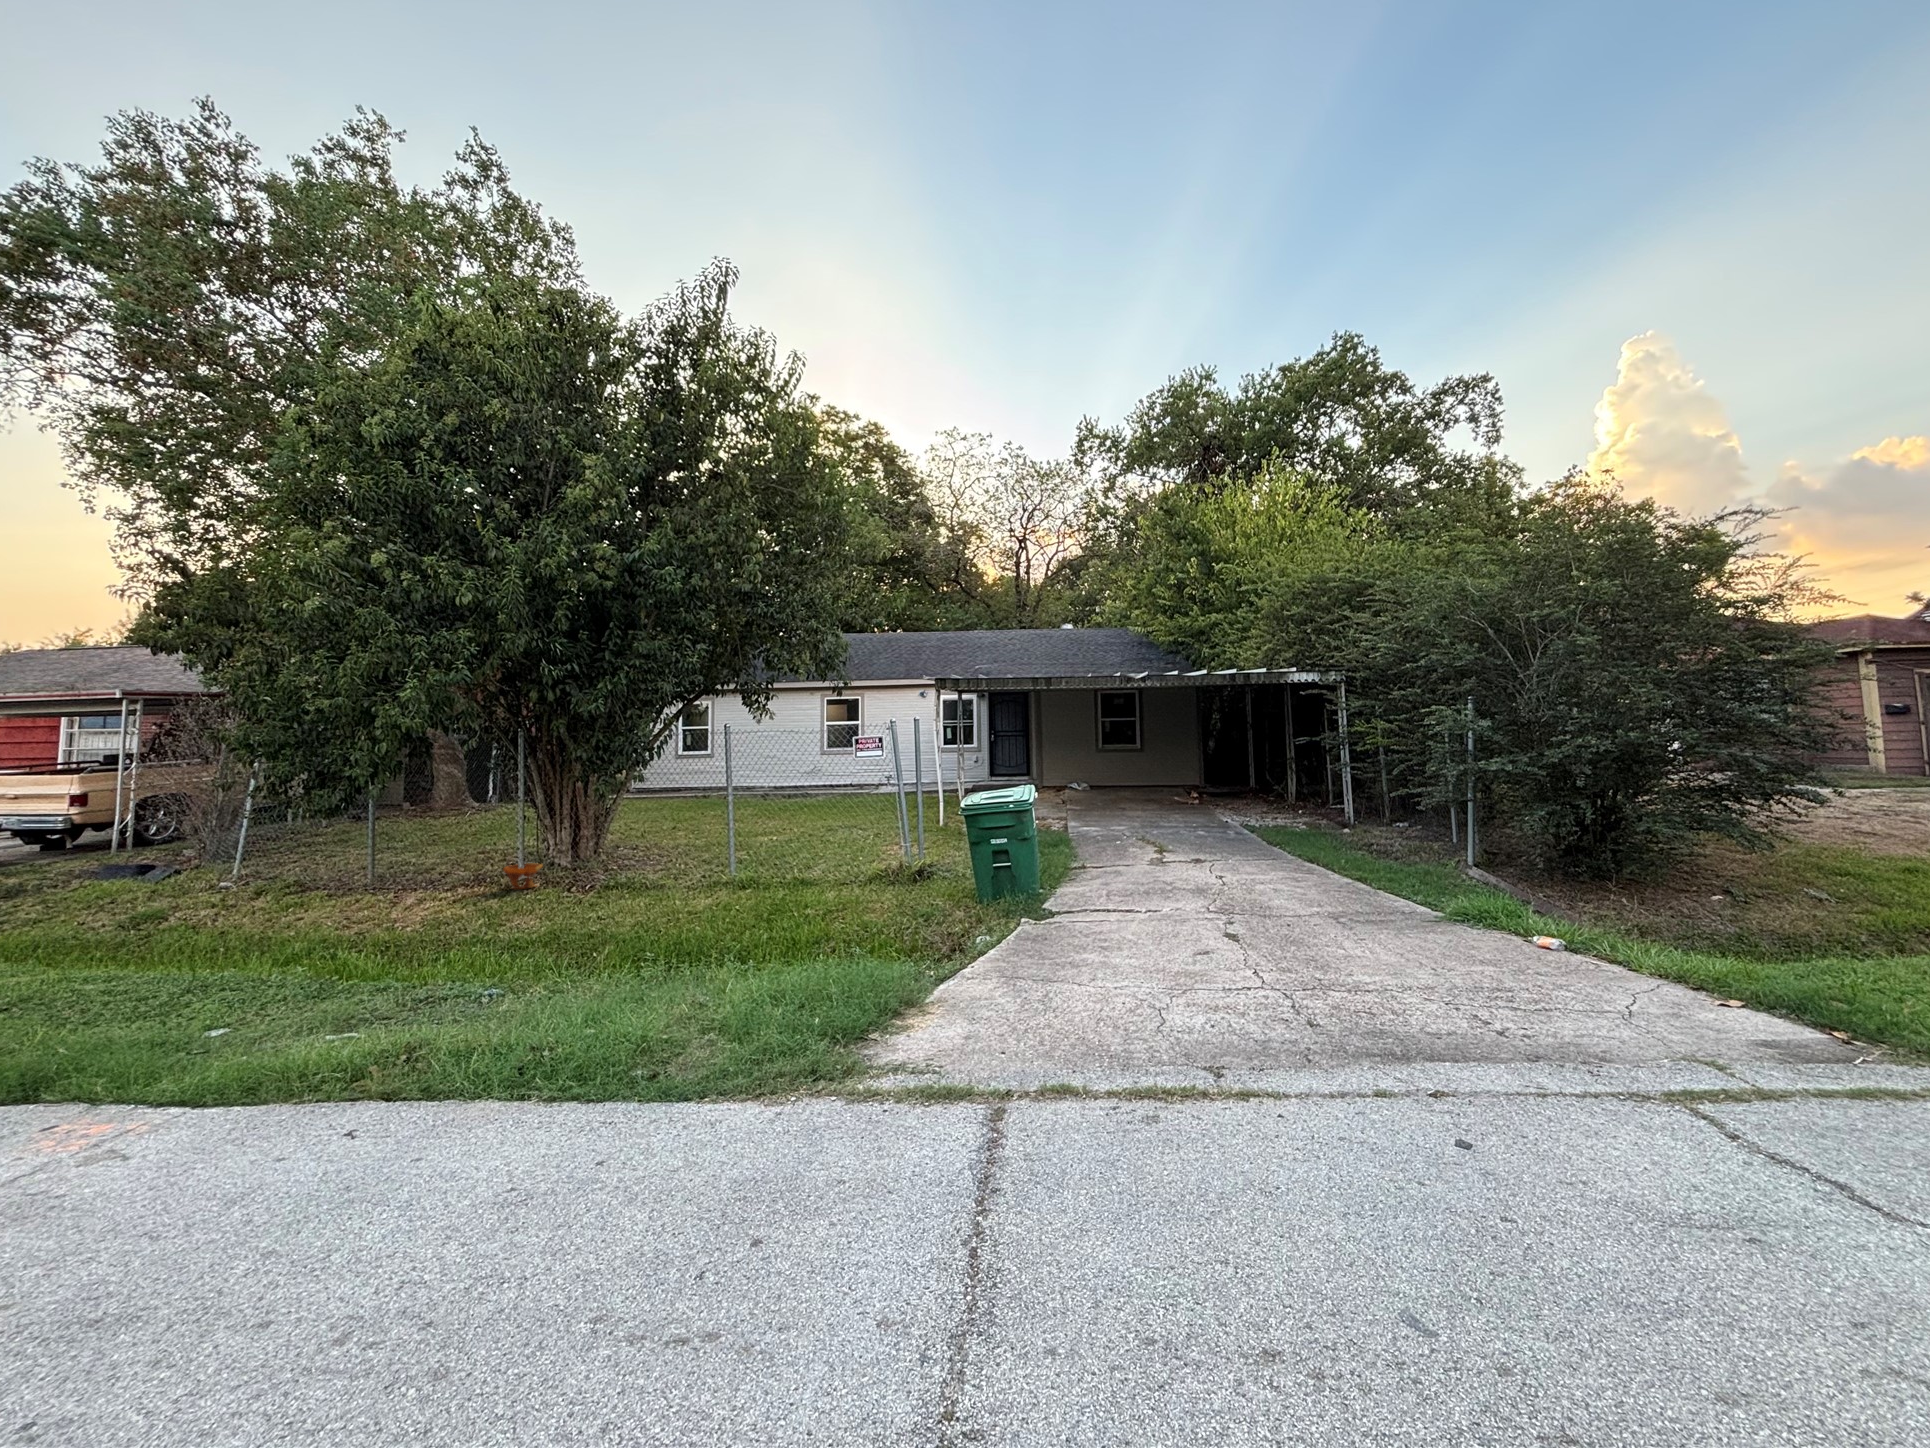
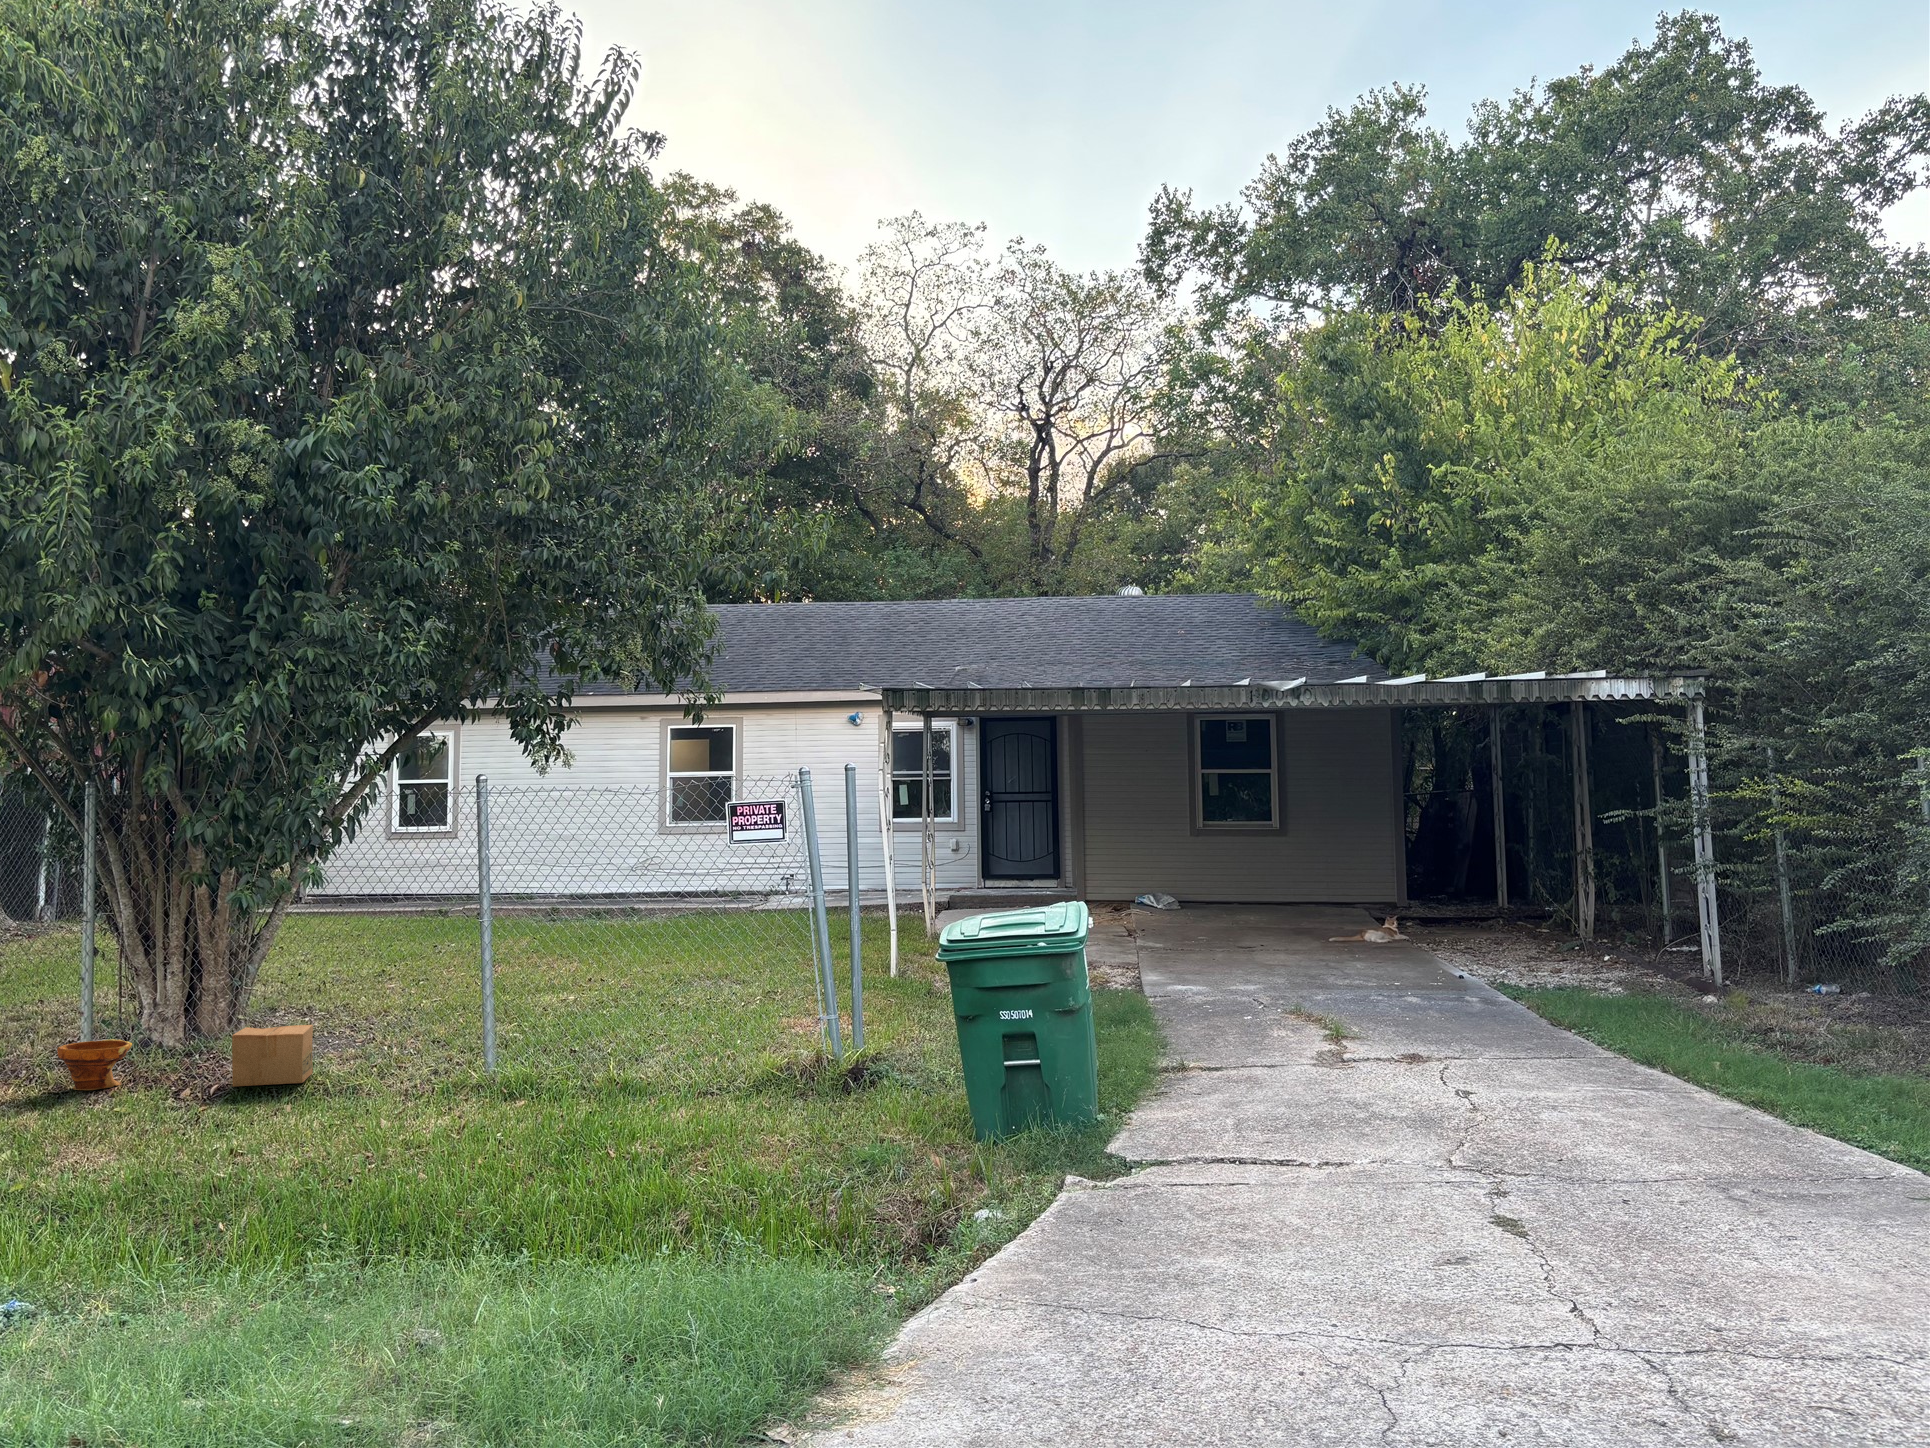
cardboard box: none [596,854,638,886] -> present [232,1025,313,1086]

